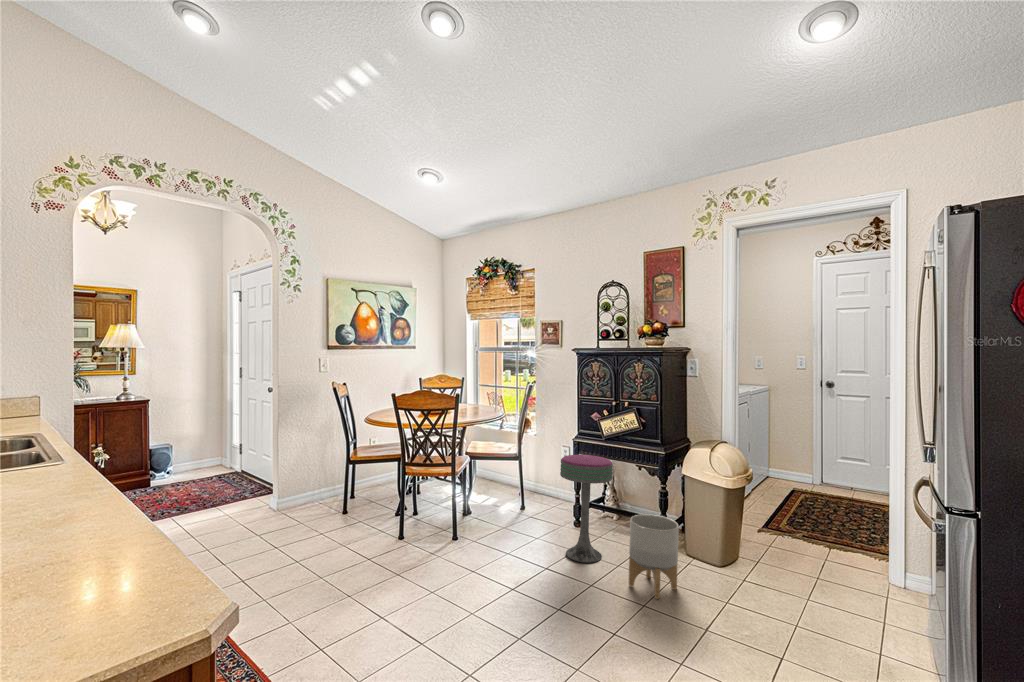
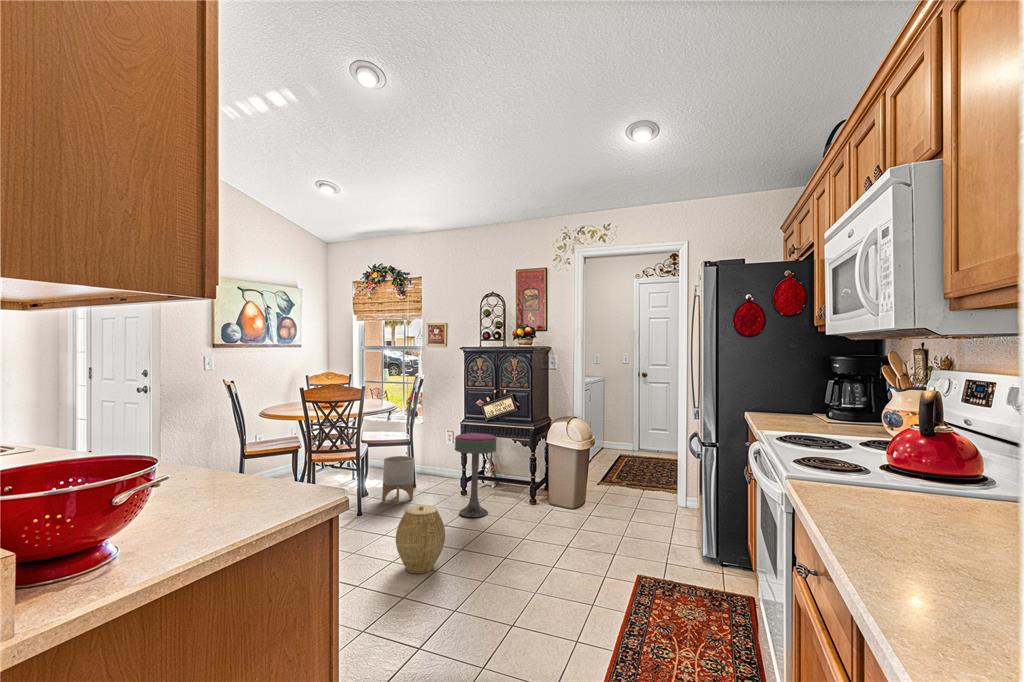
planter: present [629,514,679,599] -> present [382,456,414,505]
woven basket: none [467,550,530,643] -> present [396,505,445,573]

